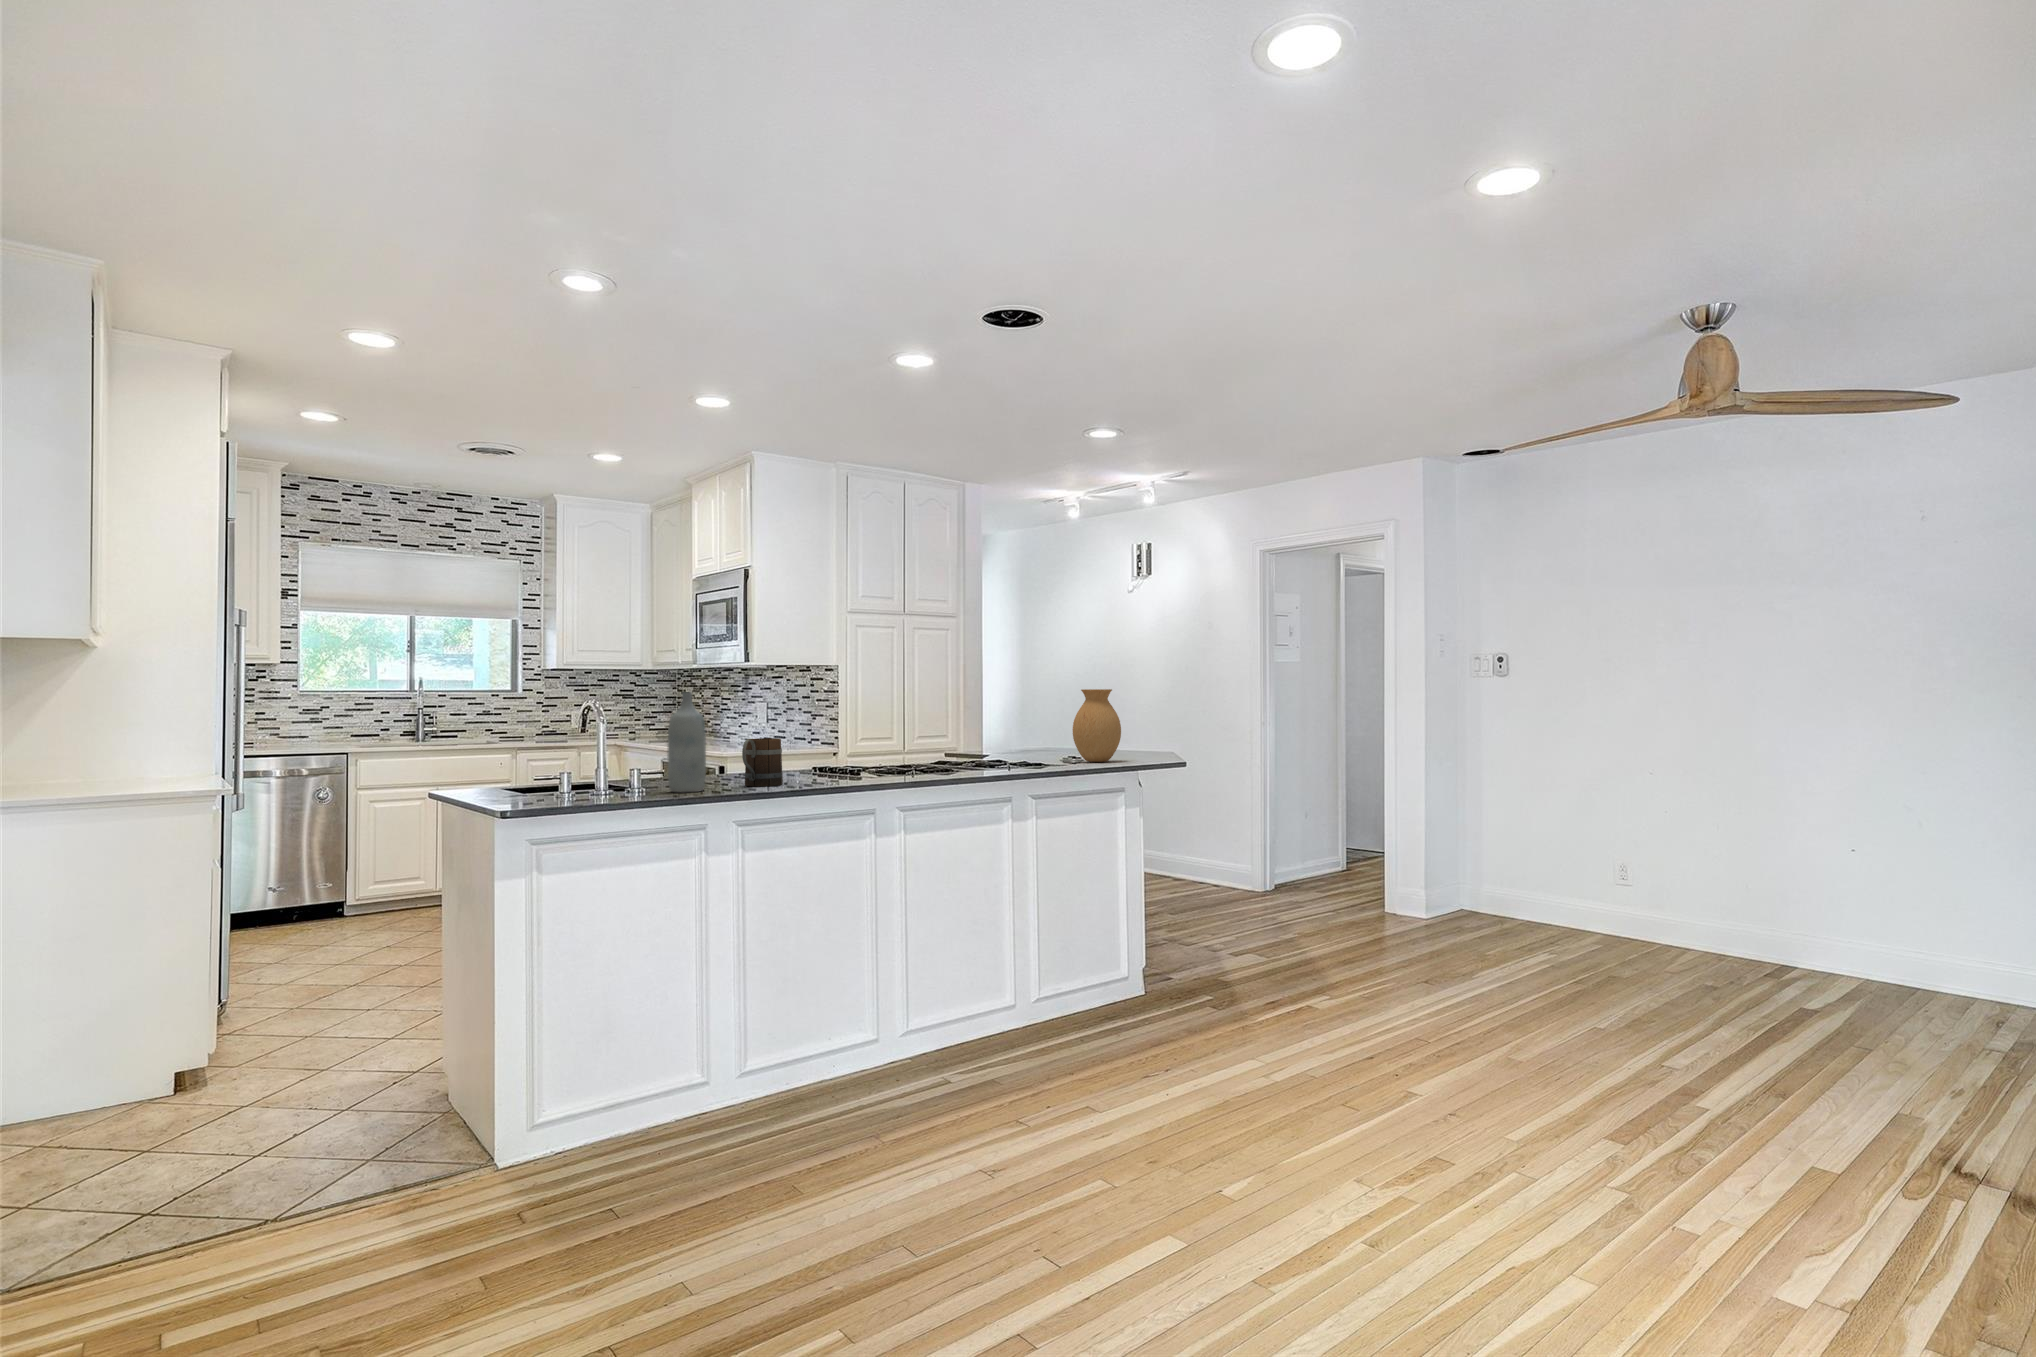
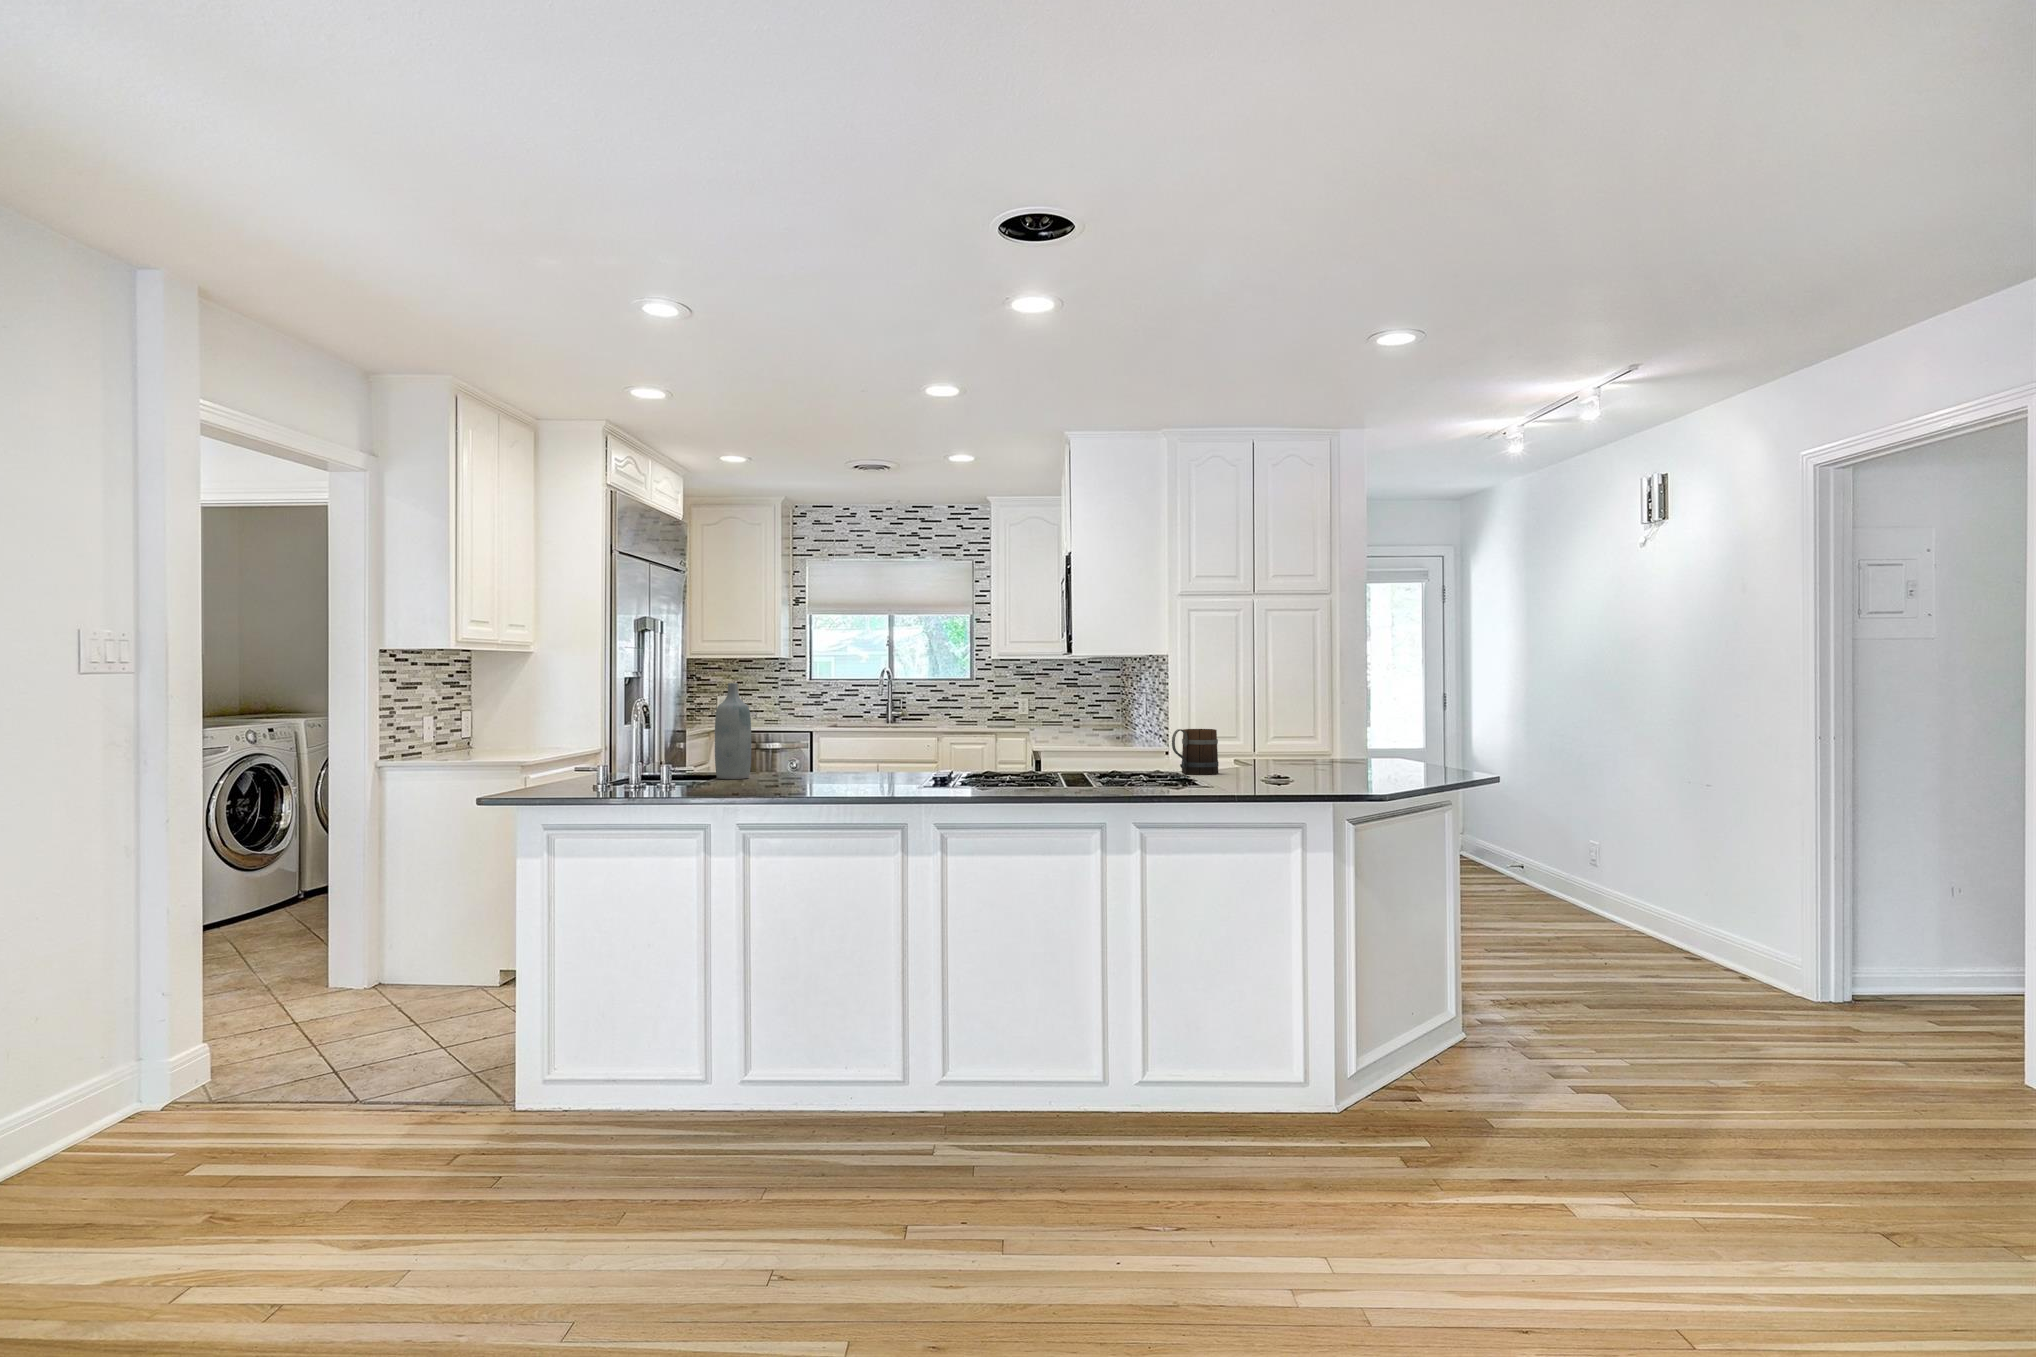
vase: present [1073,689,1121,762] -> none [1254,682,1318,777]
mug: present [742,738,783,786] -> present [1172,729,1219,775]

